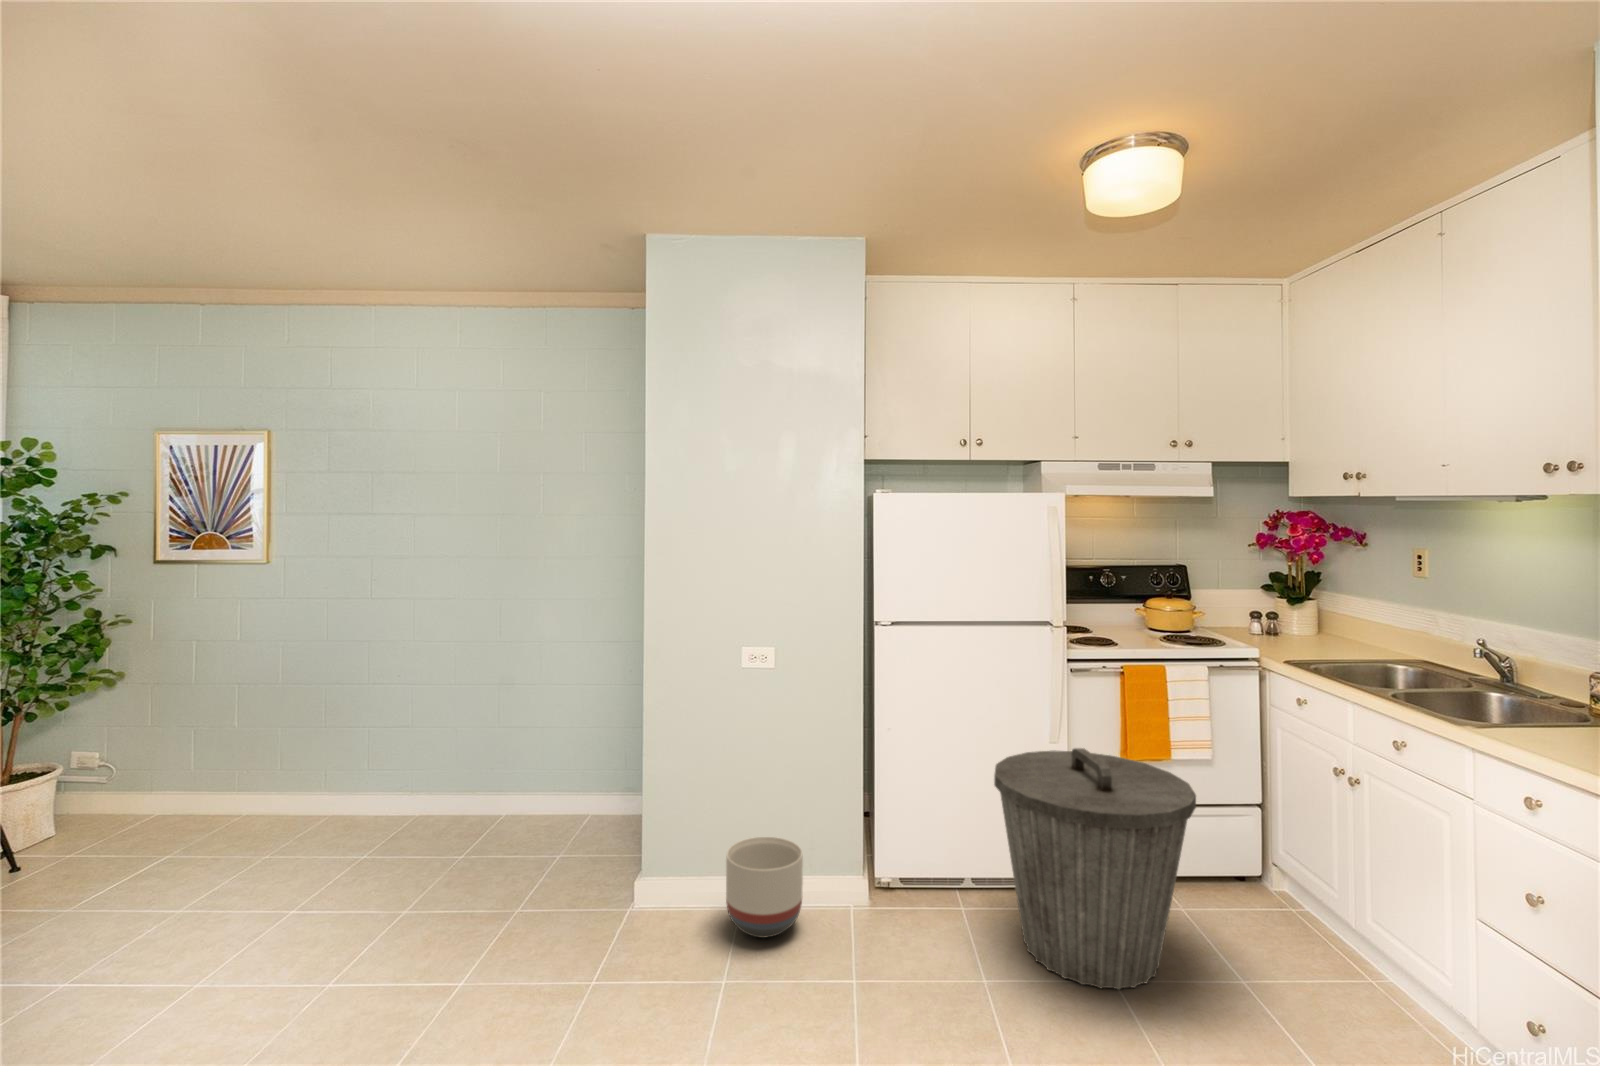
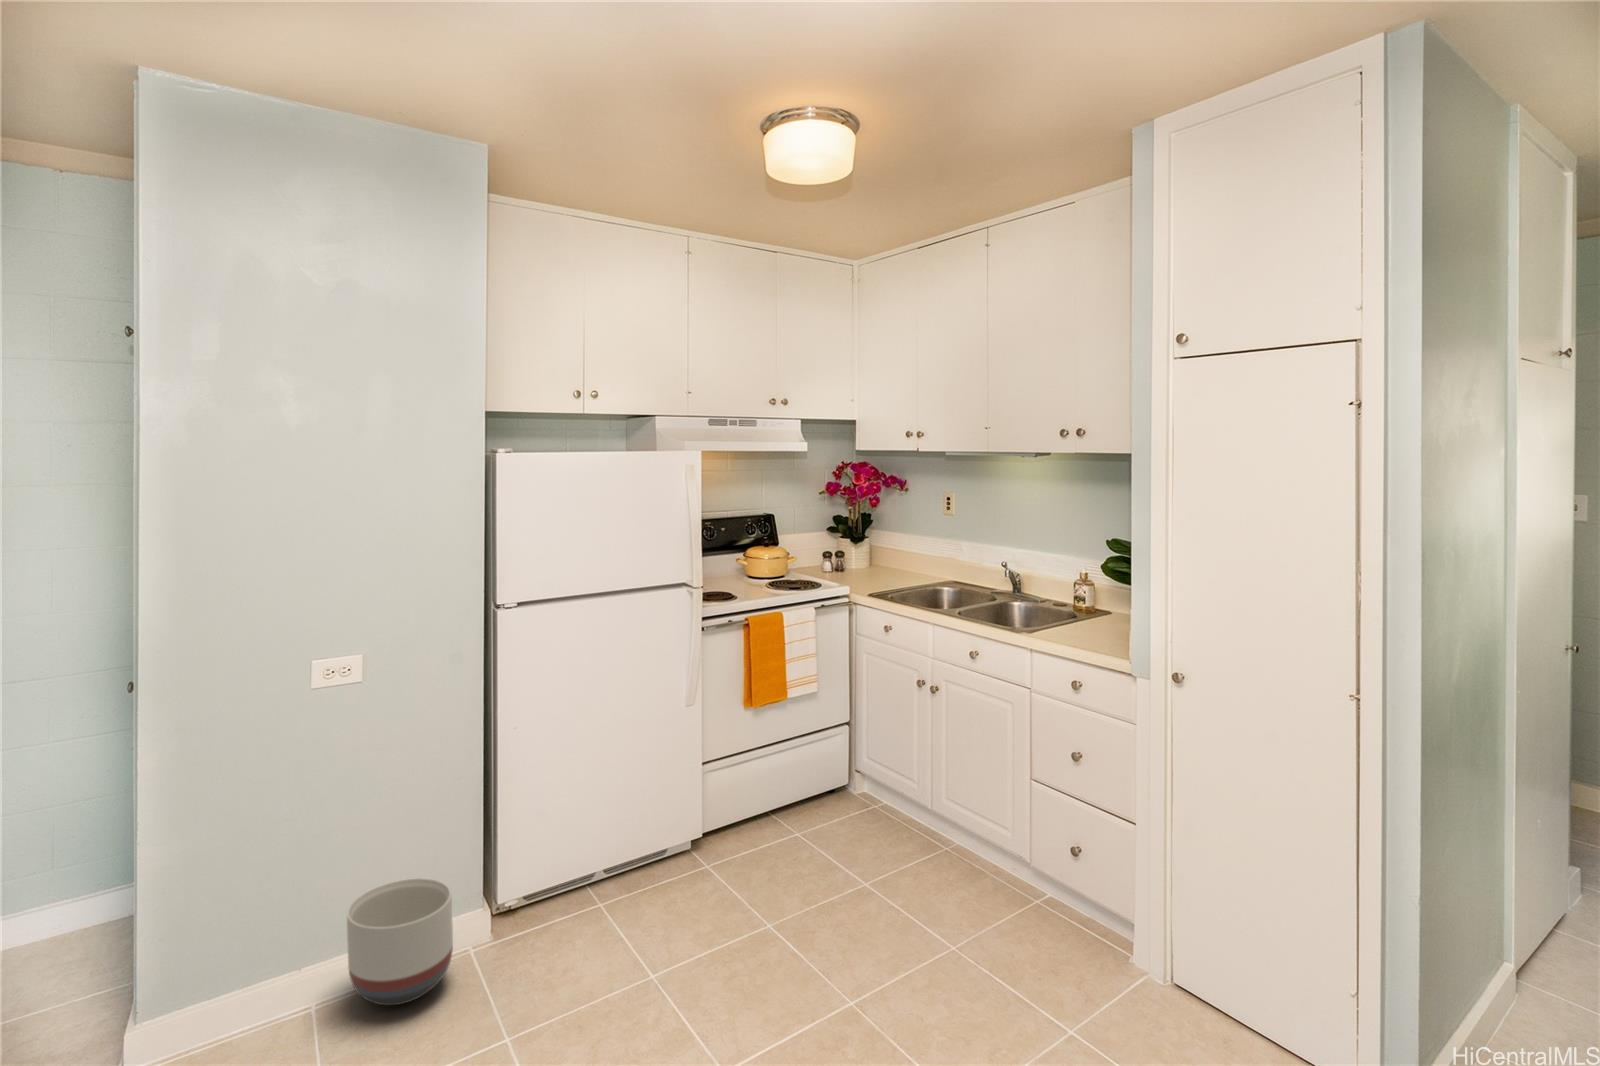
trash can: present [994,748,1196,989] -> none [655,704,836,923]

